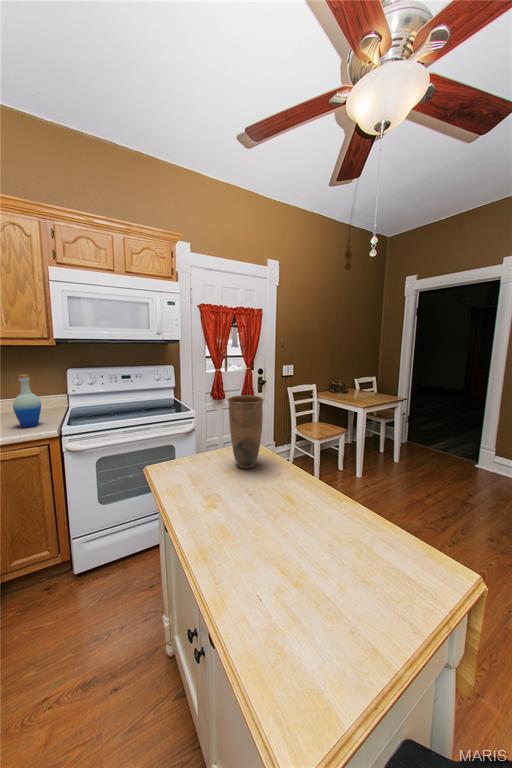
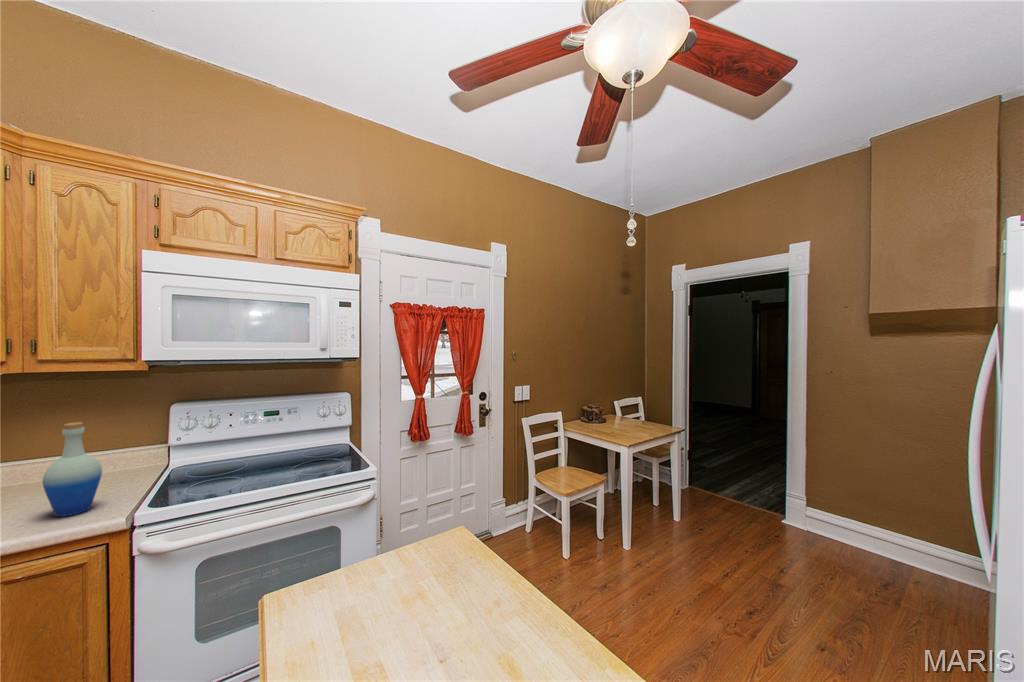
vase: present [228,395,264,469] -> none [407,463,470,603]

